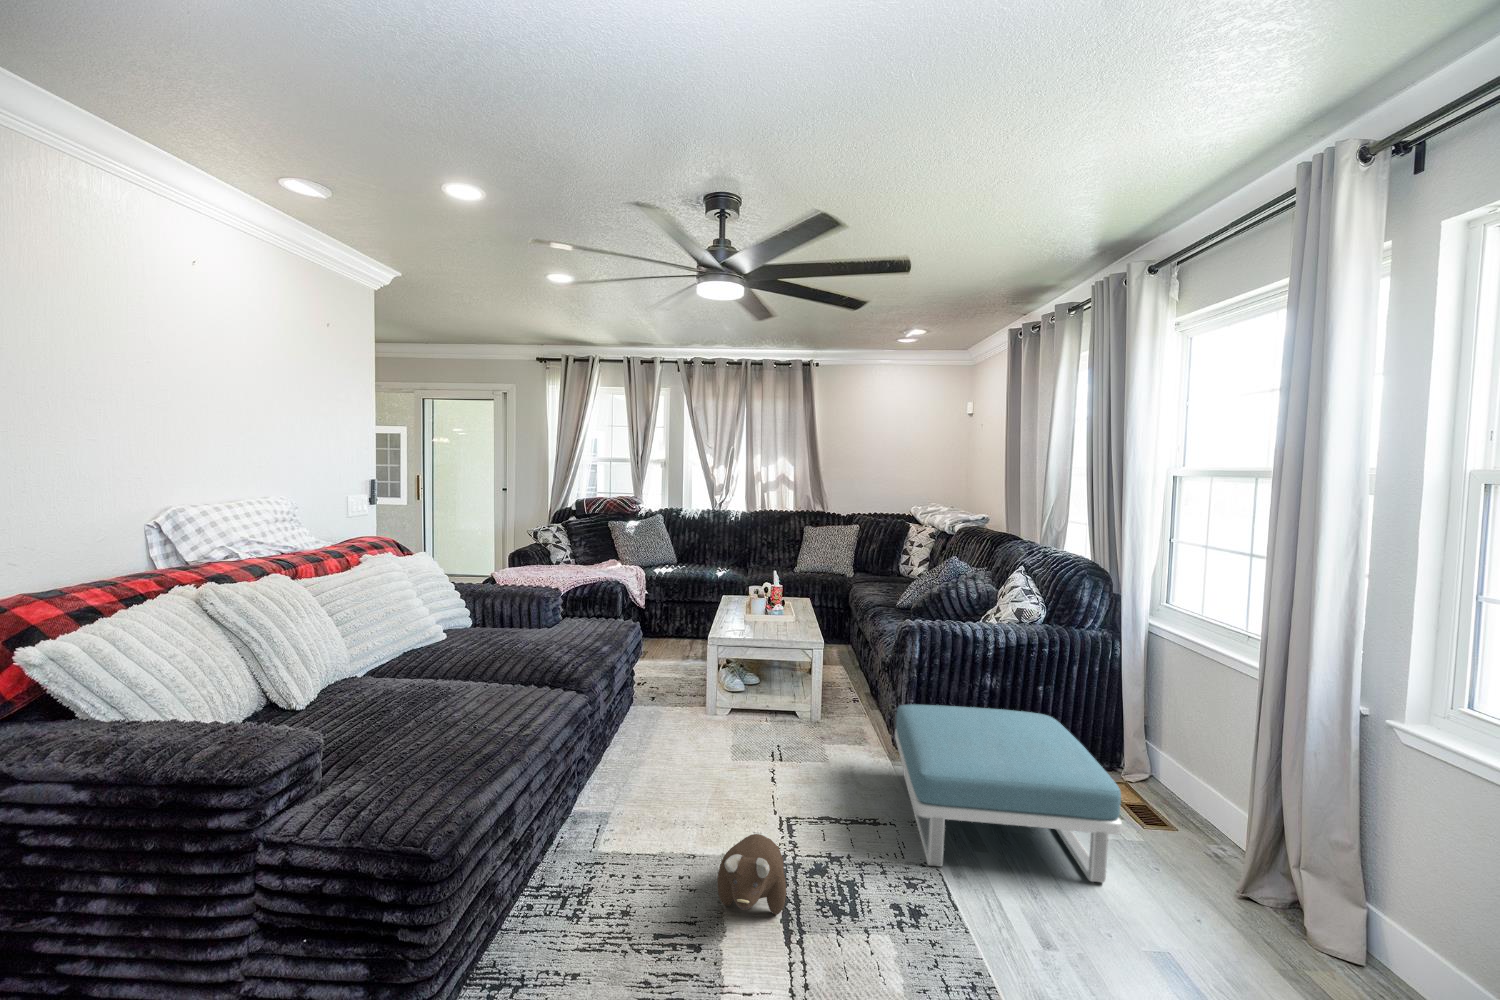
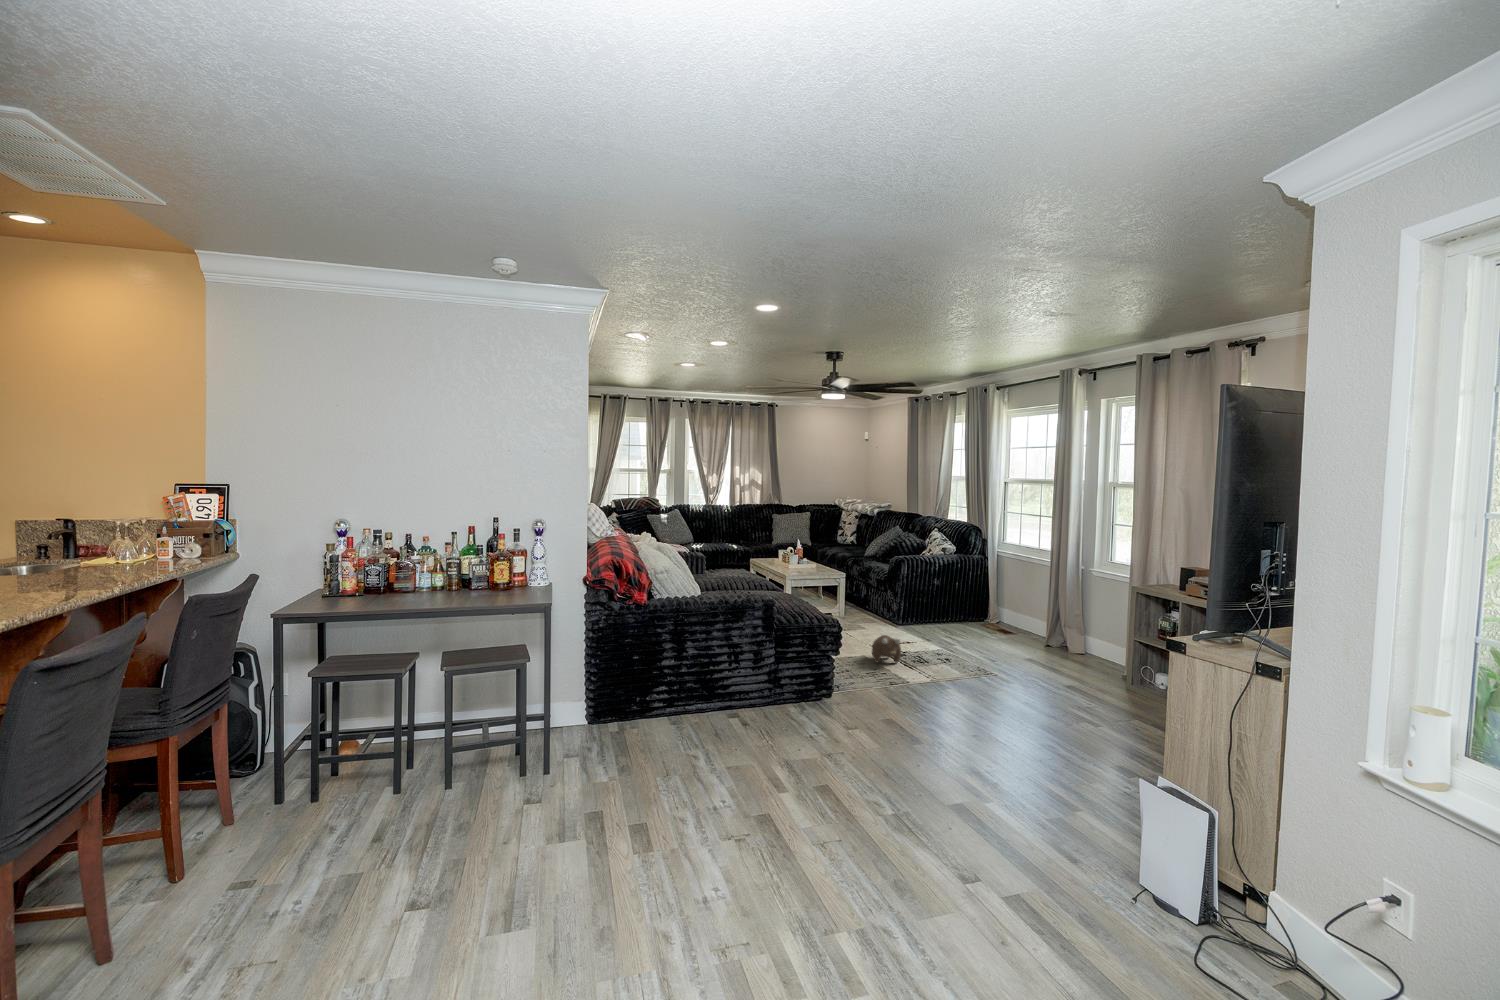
footstool: present [895,704,1122,883] -> none [900,592,1008,649]

